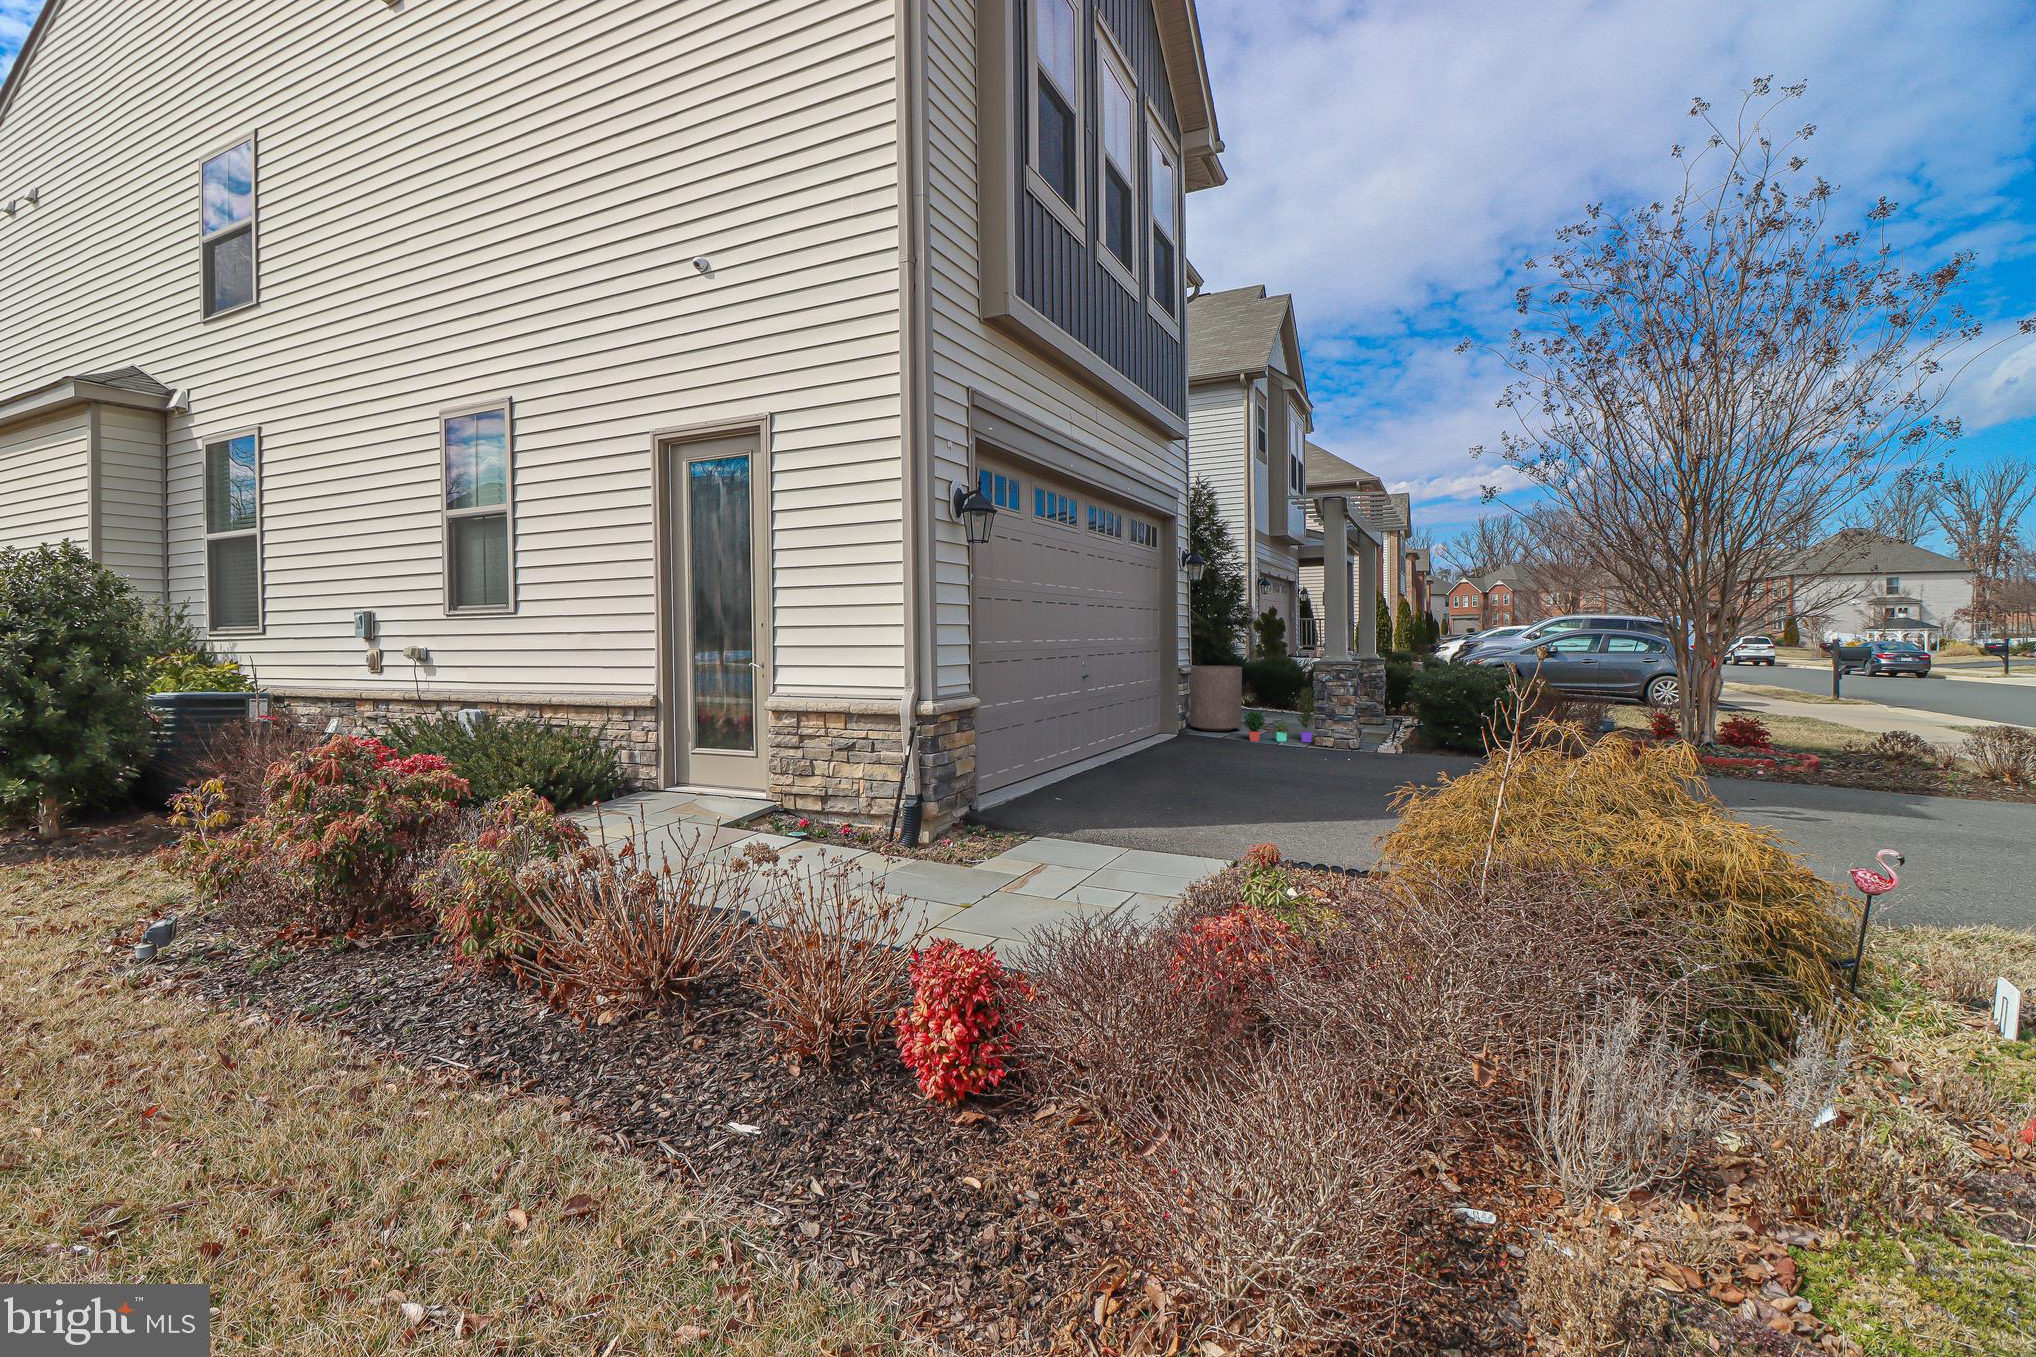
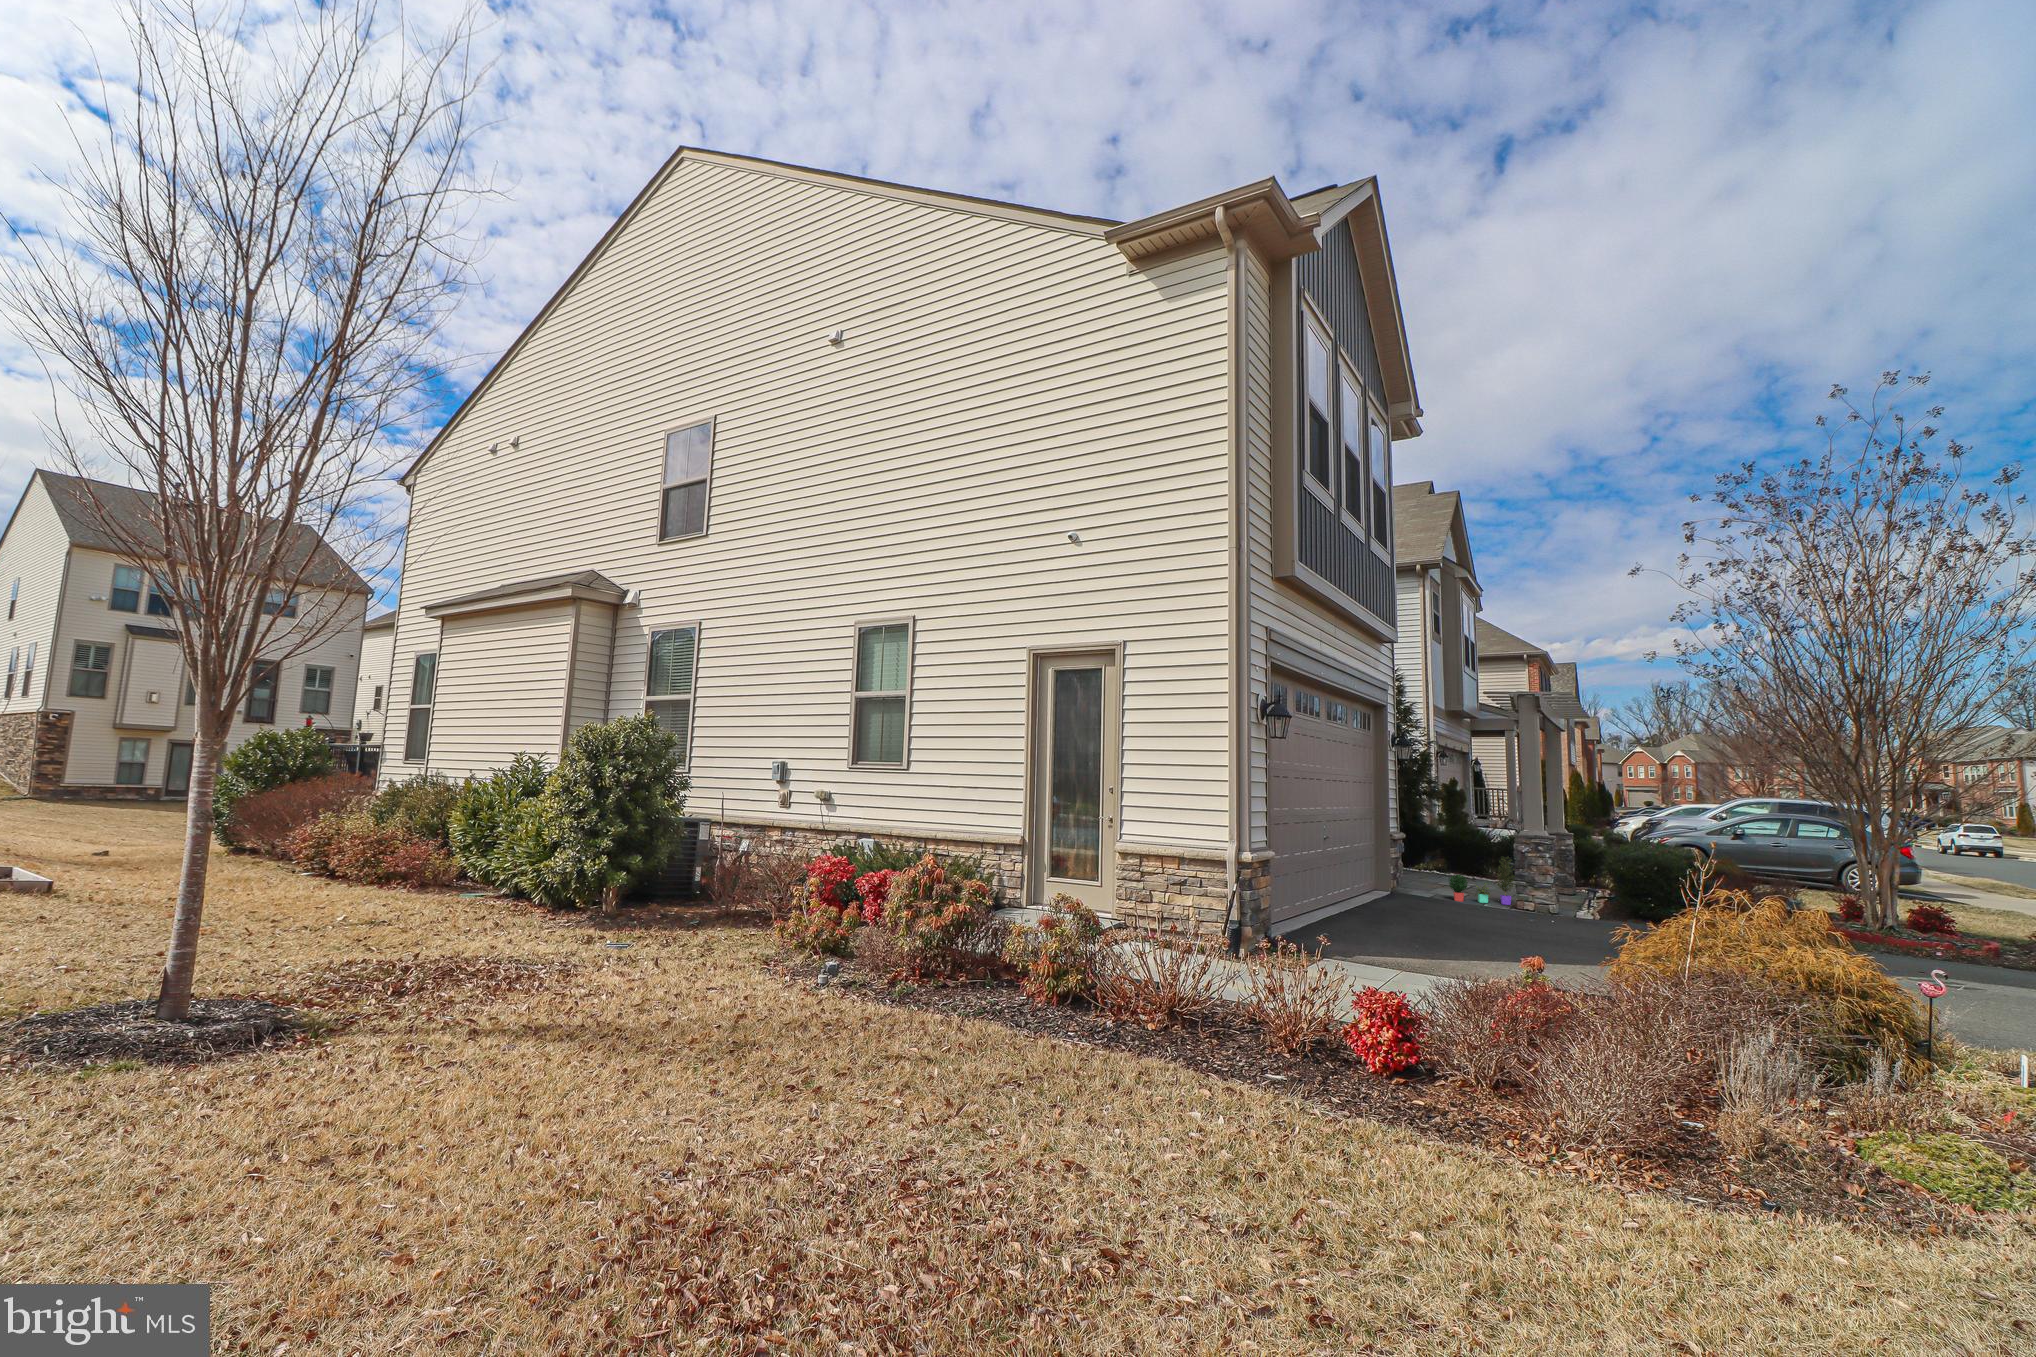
trash can: present [1190,666,1242,731] -> none [1396,833,1443,891]

